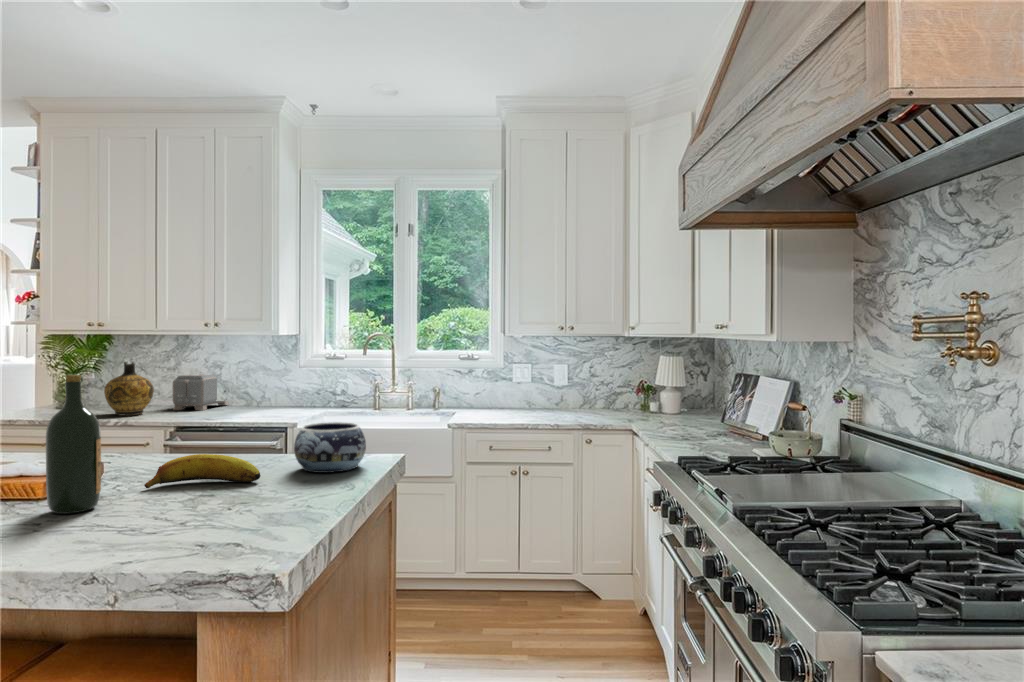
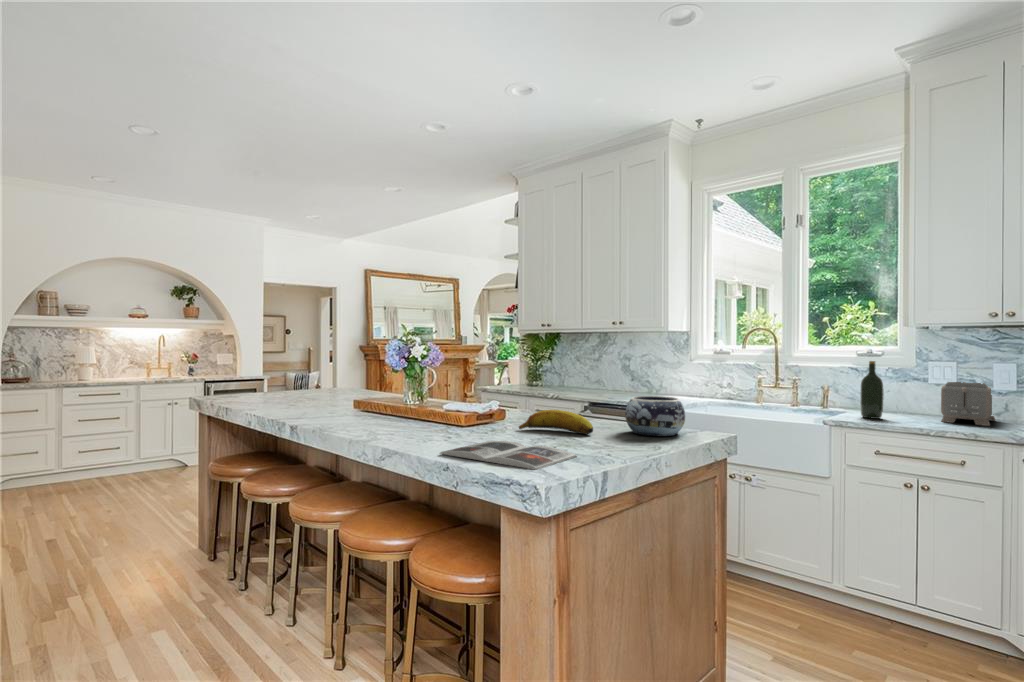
ceramic jug: present [104,362,154,416] -> none [550,352,582,392]
toaster: present [173,374,229,410] -> present [941,382,995,426]
wine bottle: present [46,375,101,514] -> present [861,361,883,419]
magazine: none [60,511,276,554] -> present [440,441,577,470]

